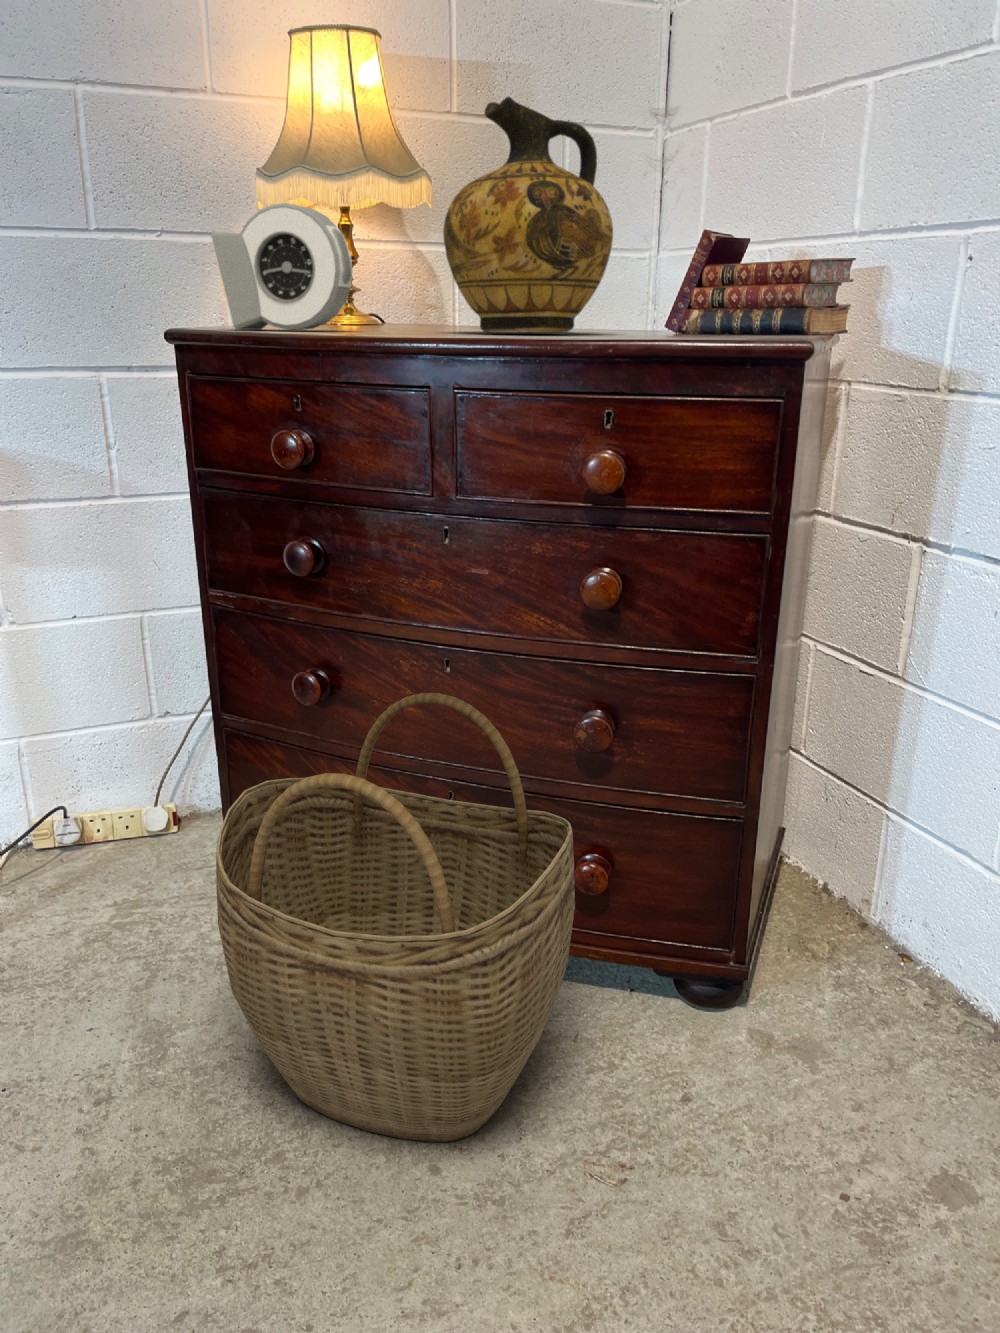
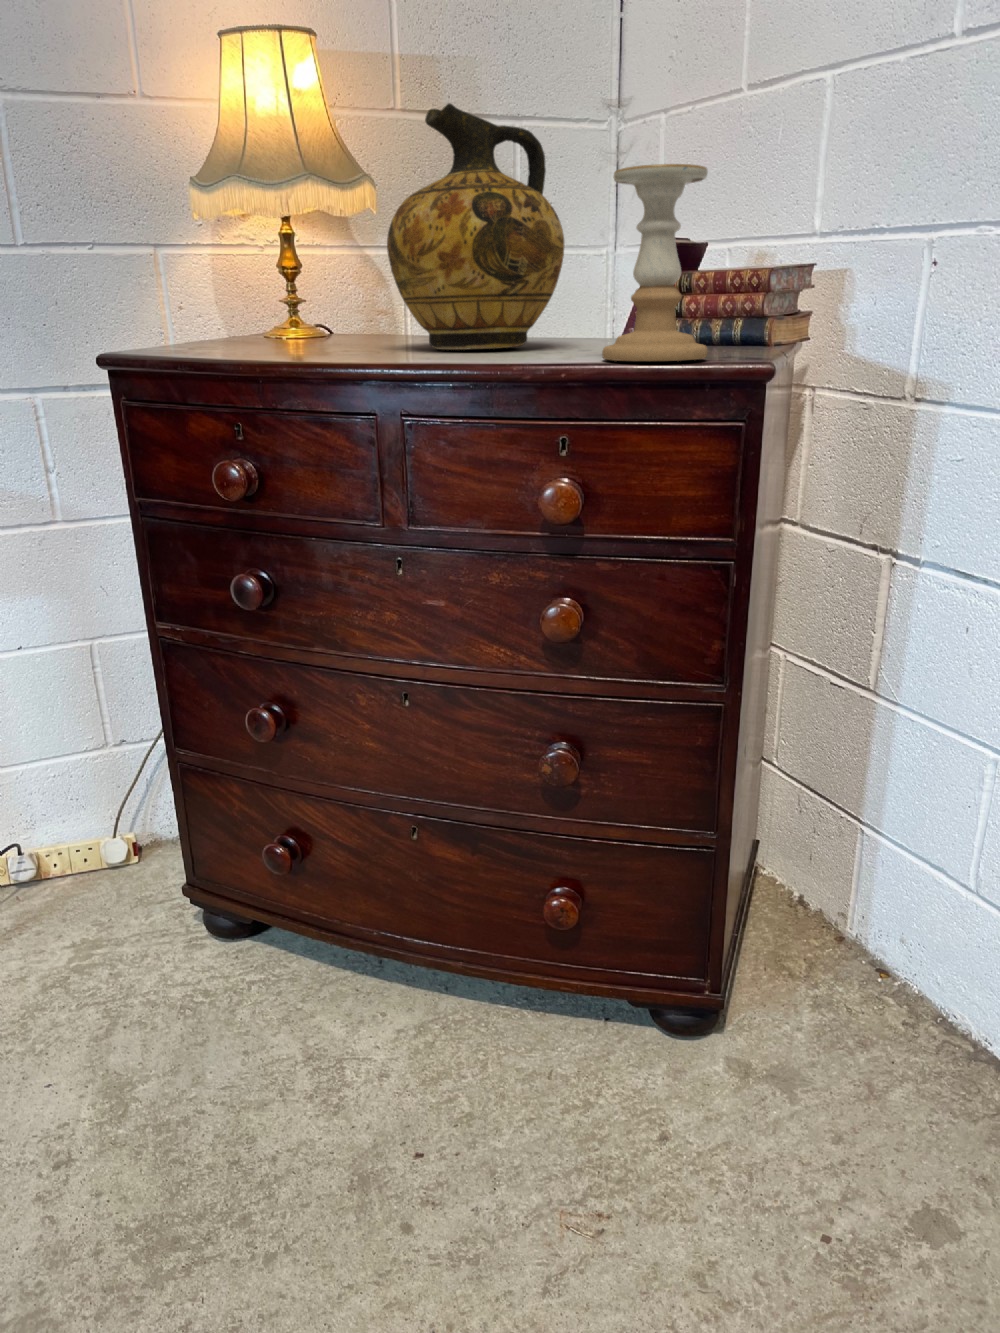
candle holder: none [648,150,755,339] -> present [602,164,708,361]
alarm clock: present [211,203,353,330] -> none [143,218,294,351]
woven basket: present [216,693,575,1142] -> none [168,731,544,1196]

